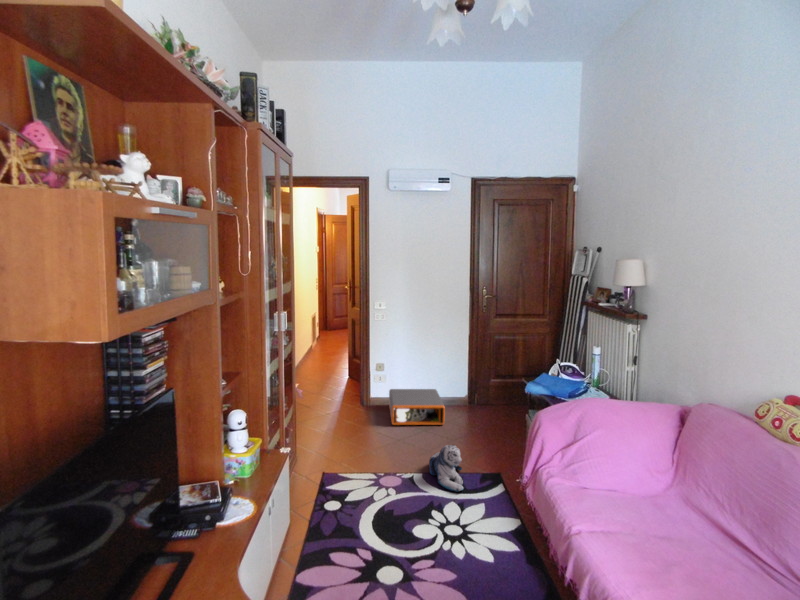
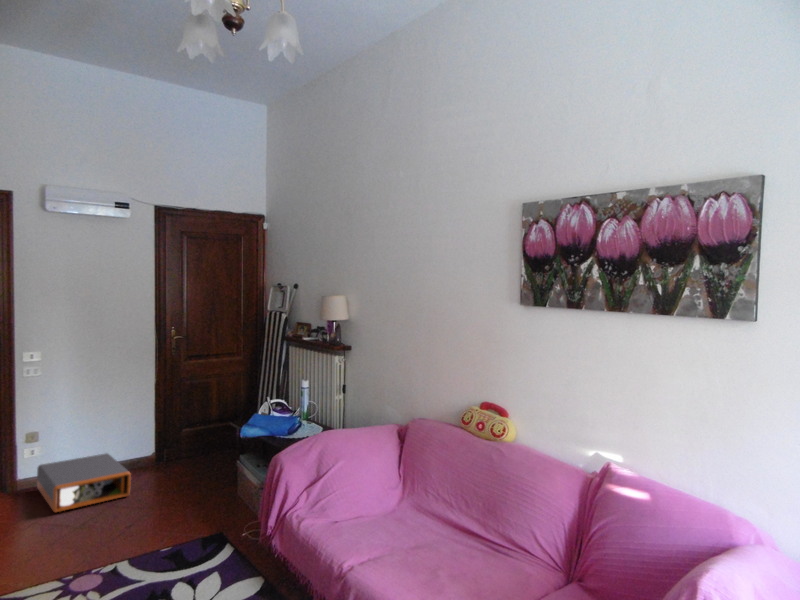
plush toy: present [429,445,463,492] -> none [132,515,187,570]

